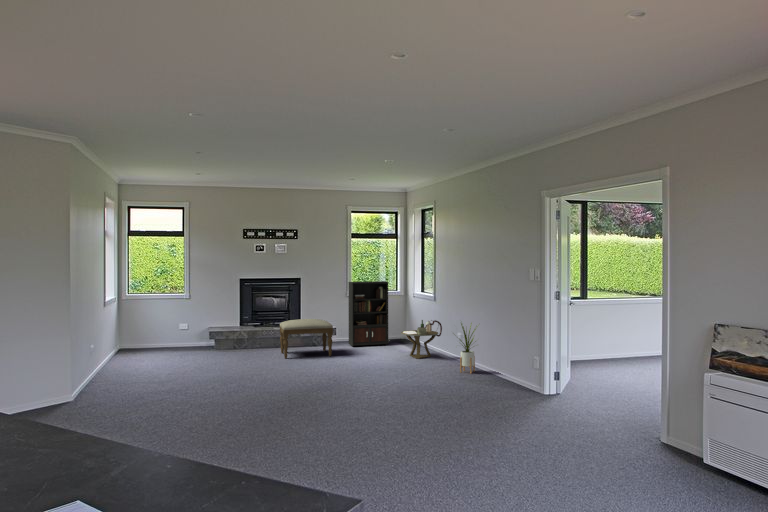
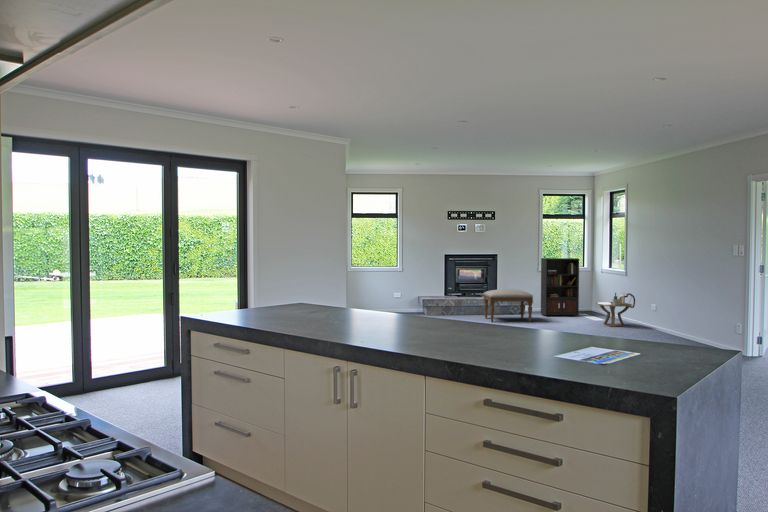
house plant: present [459,323,476,373] -> none [650,290,680,339]

